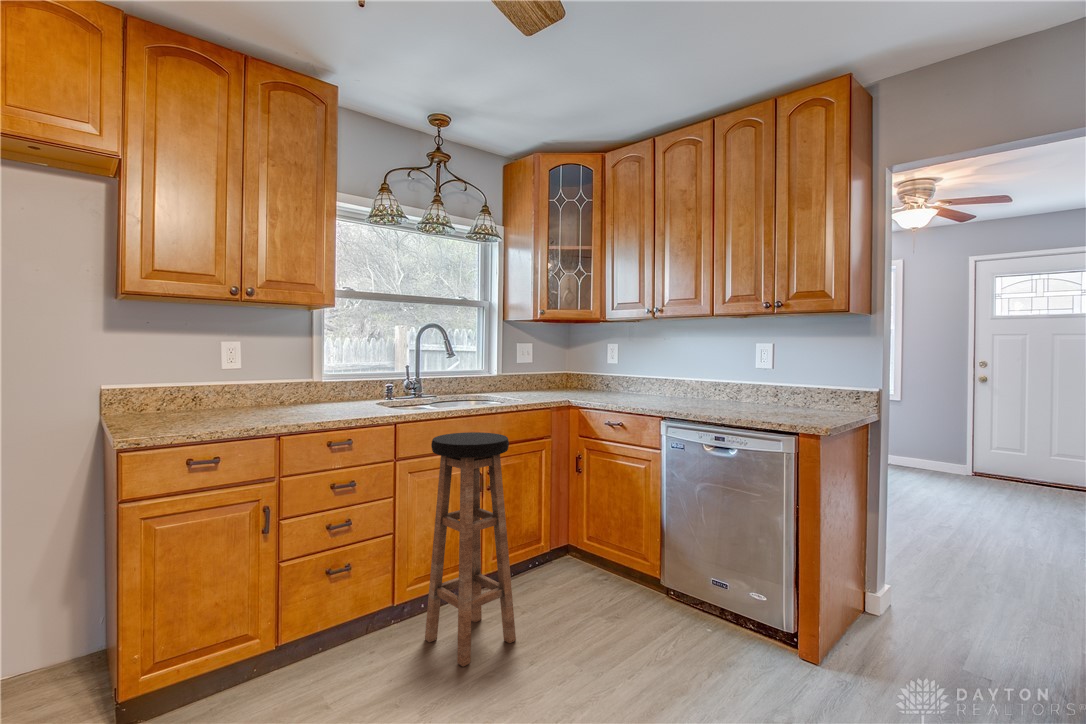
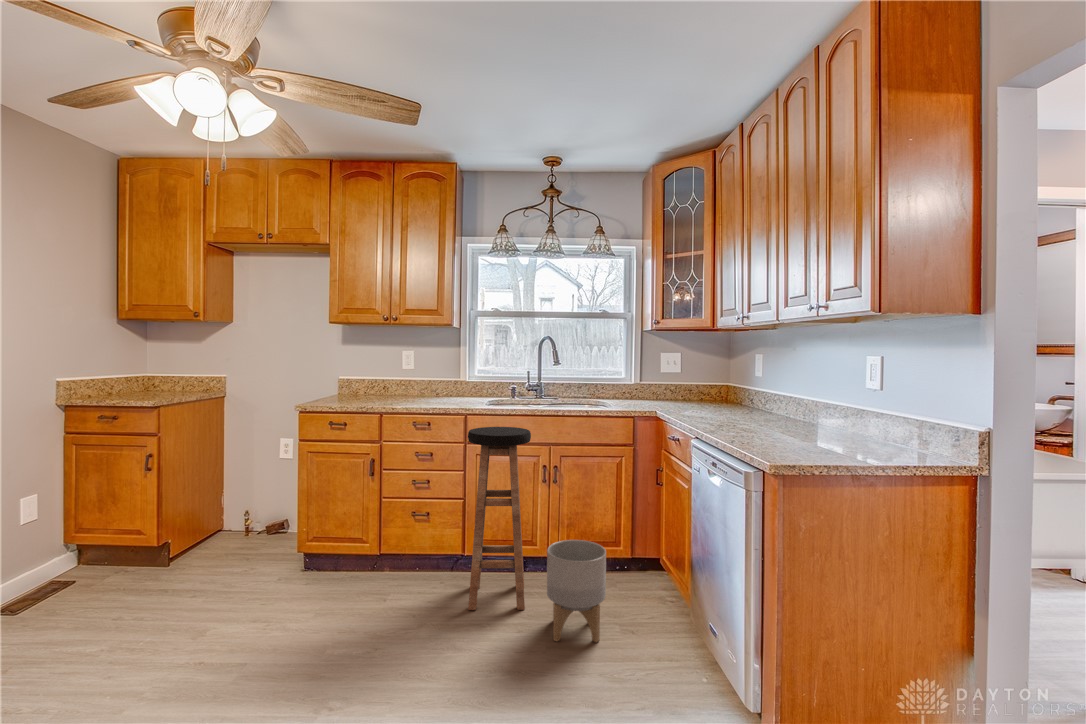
planter: none [556,542,619,656] -> present [547,540,606,642]

